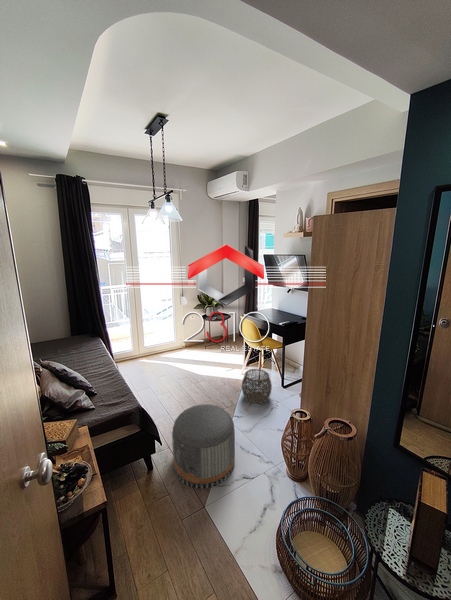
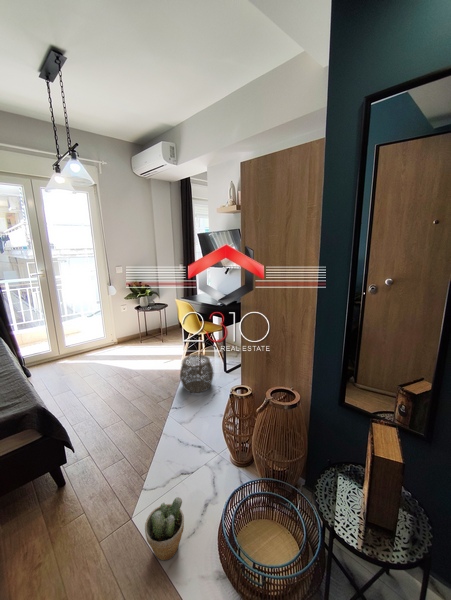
pouf: present [172,404,235,489] -> none [87,397,171,501]
potted plant: none [218,497,249,545] -> present [145,497,184,561]

